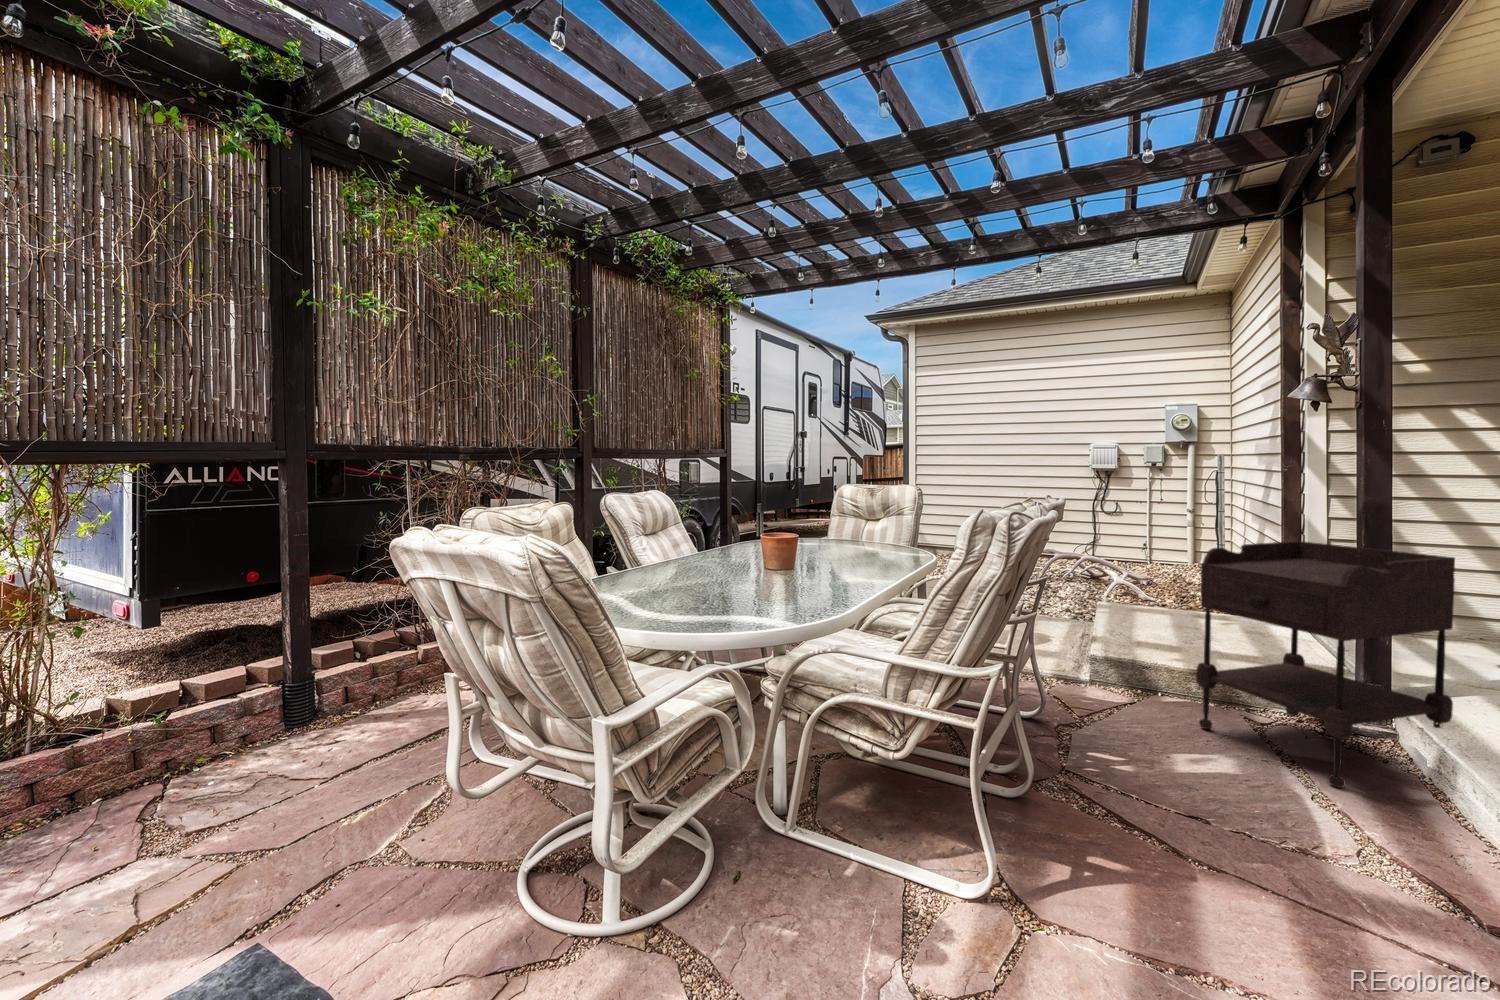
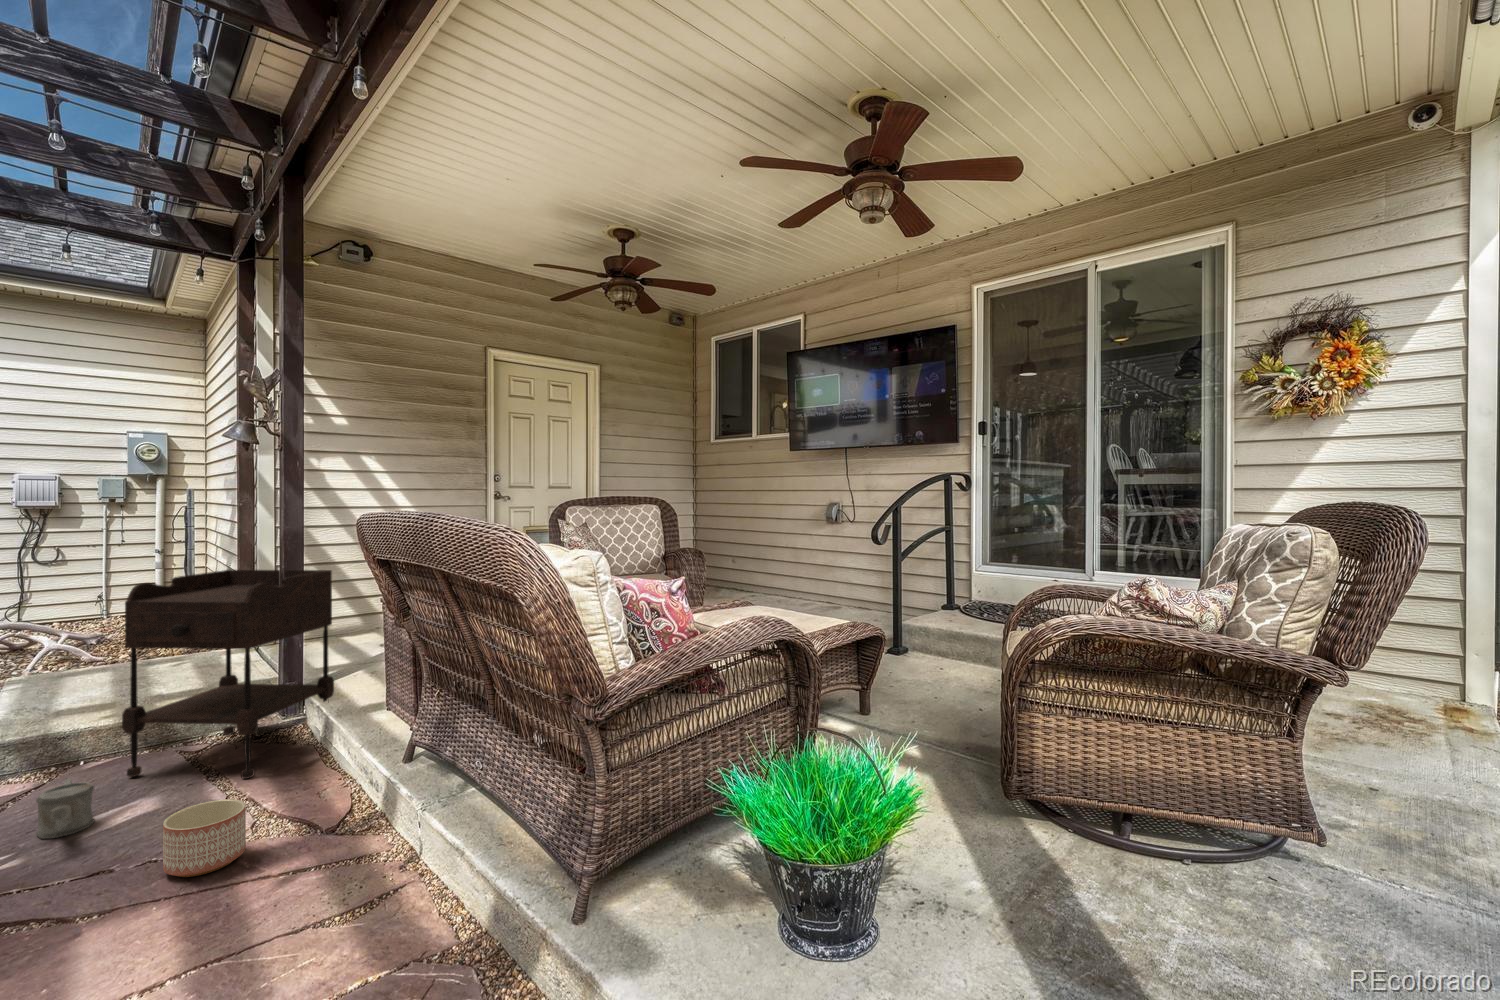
watering can: none [1138,714,1182,768] -> present [36,778,94,839]
planter: none [1269,810,1373,908] -> present [163,799,246,877]

